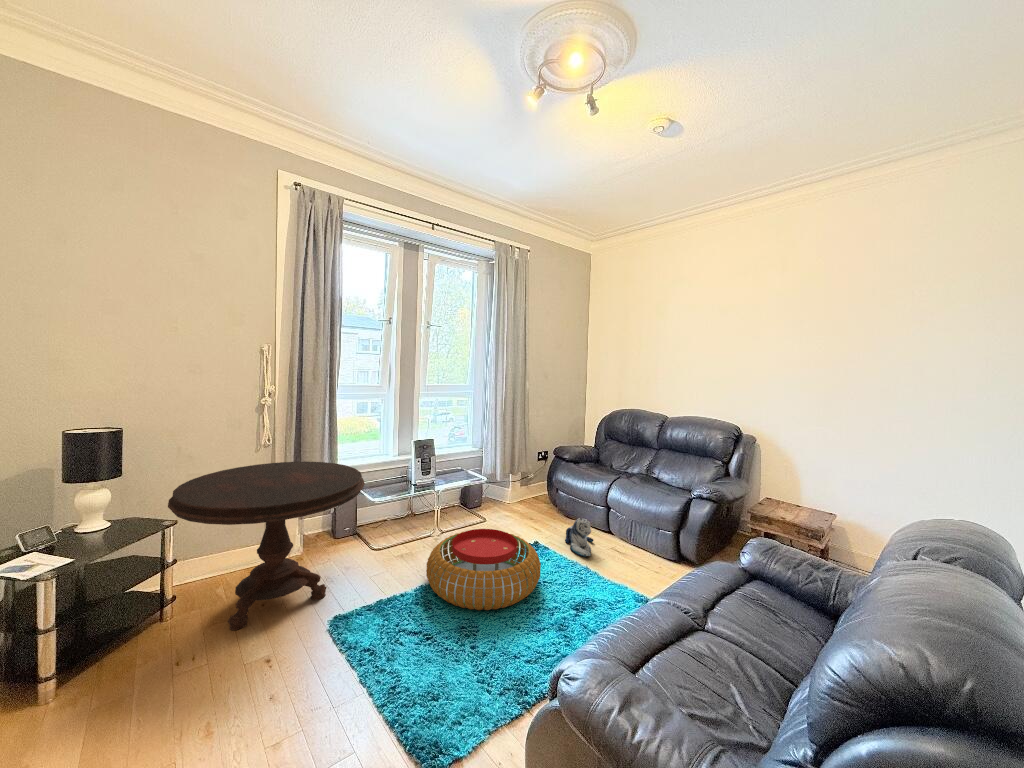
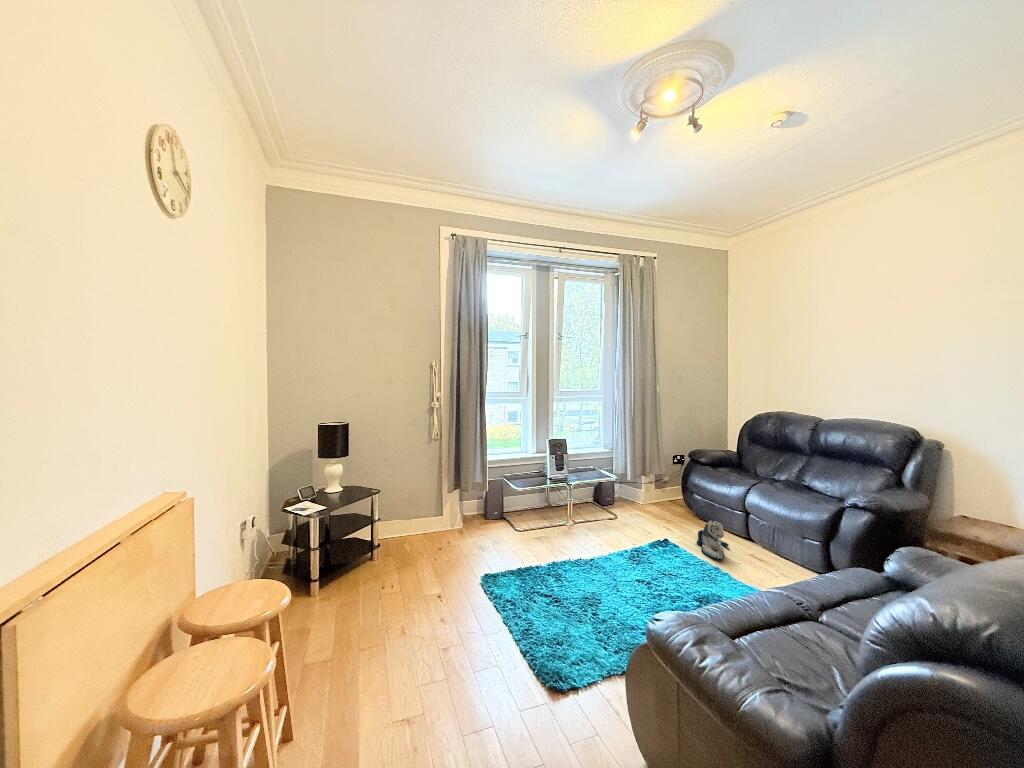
side table: present [168,462,365,630] -> none [376,453,506,573]
pouf: present [426,529,541,610] -> none [557,520,665,590]

